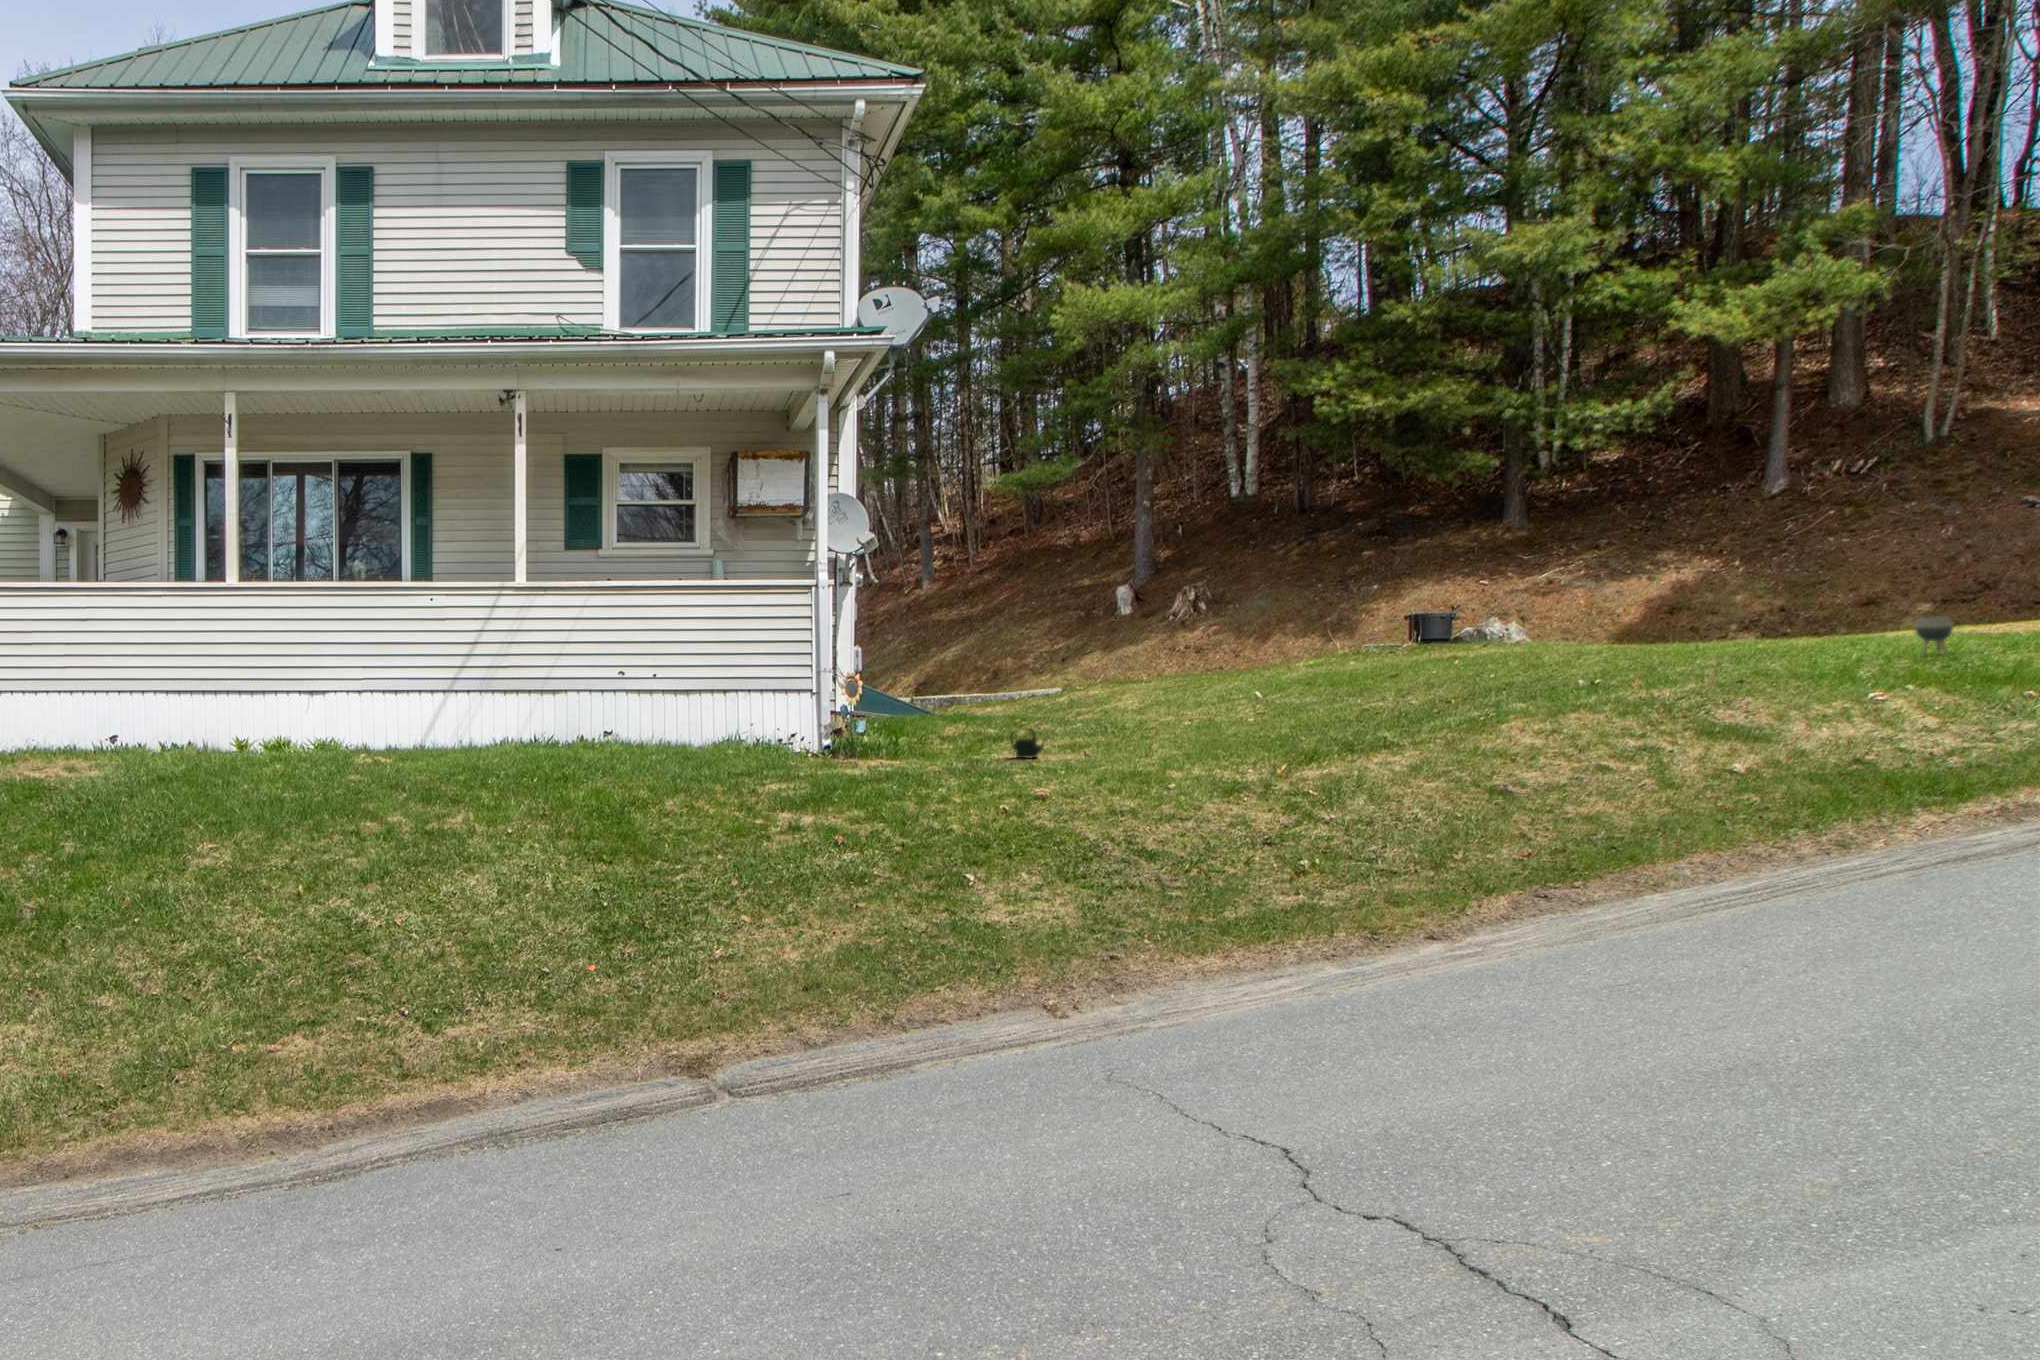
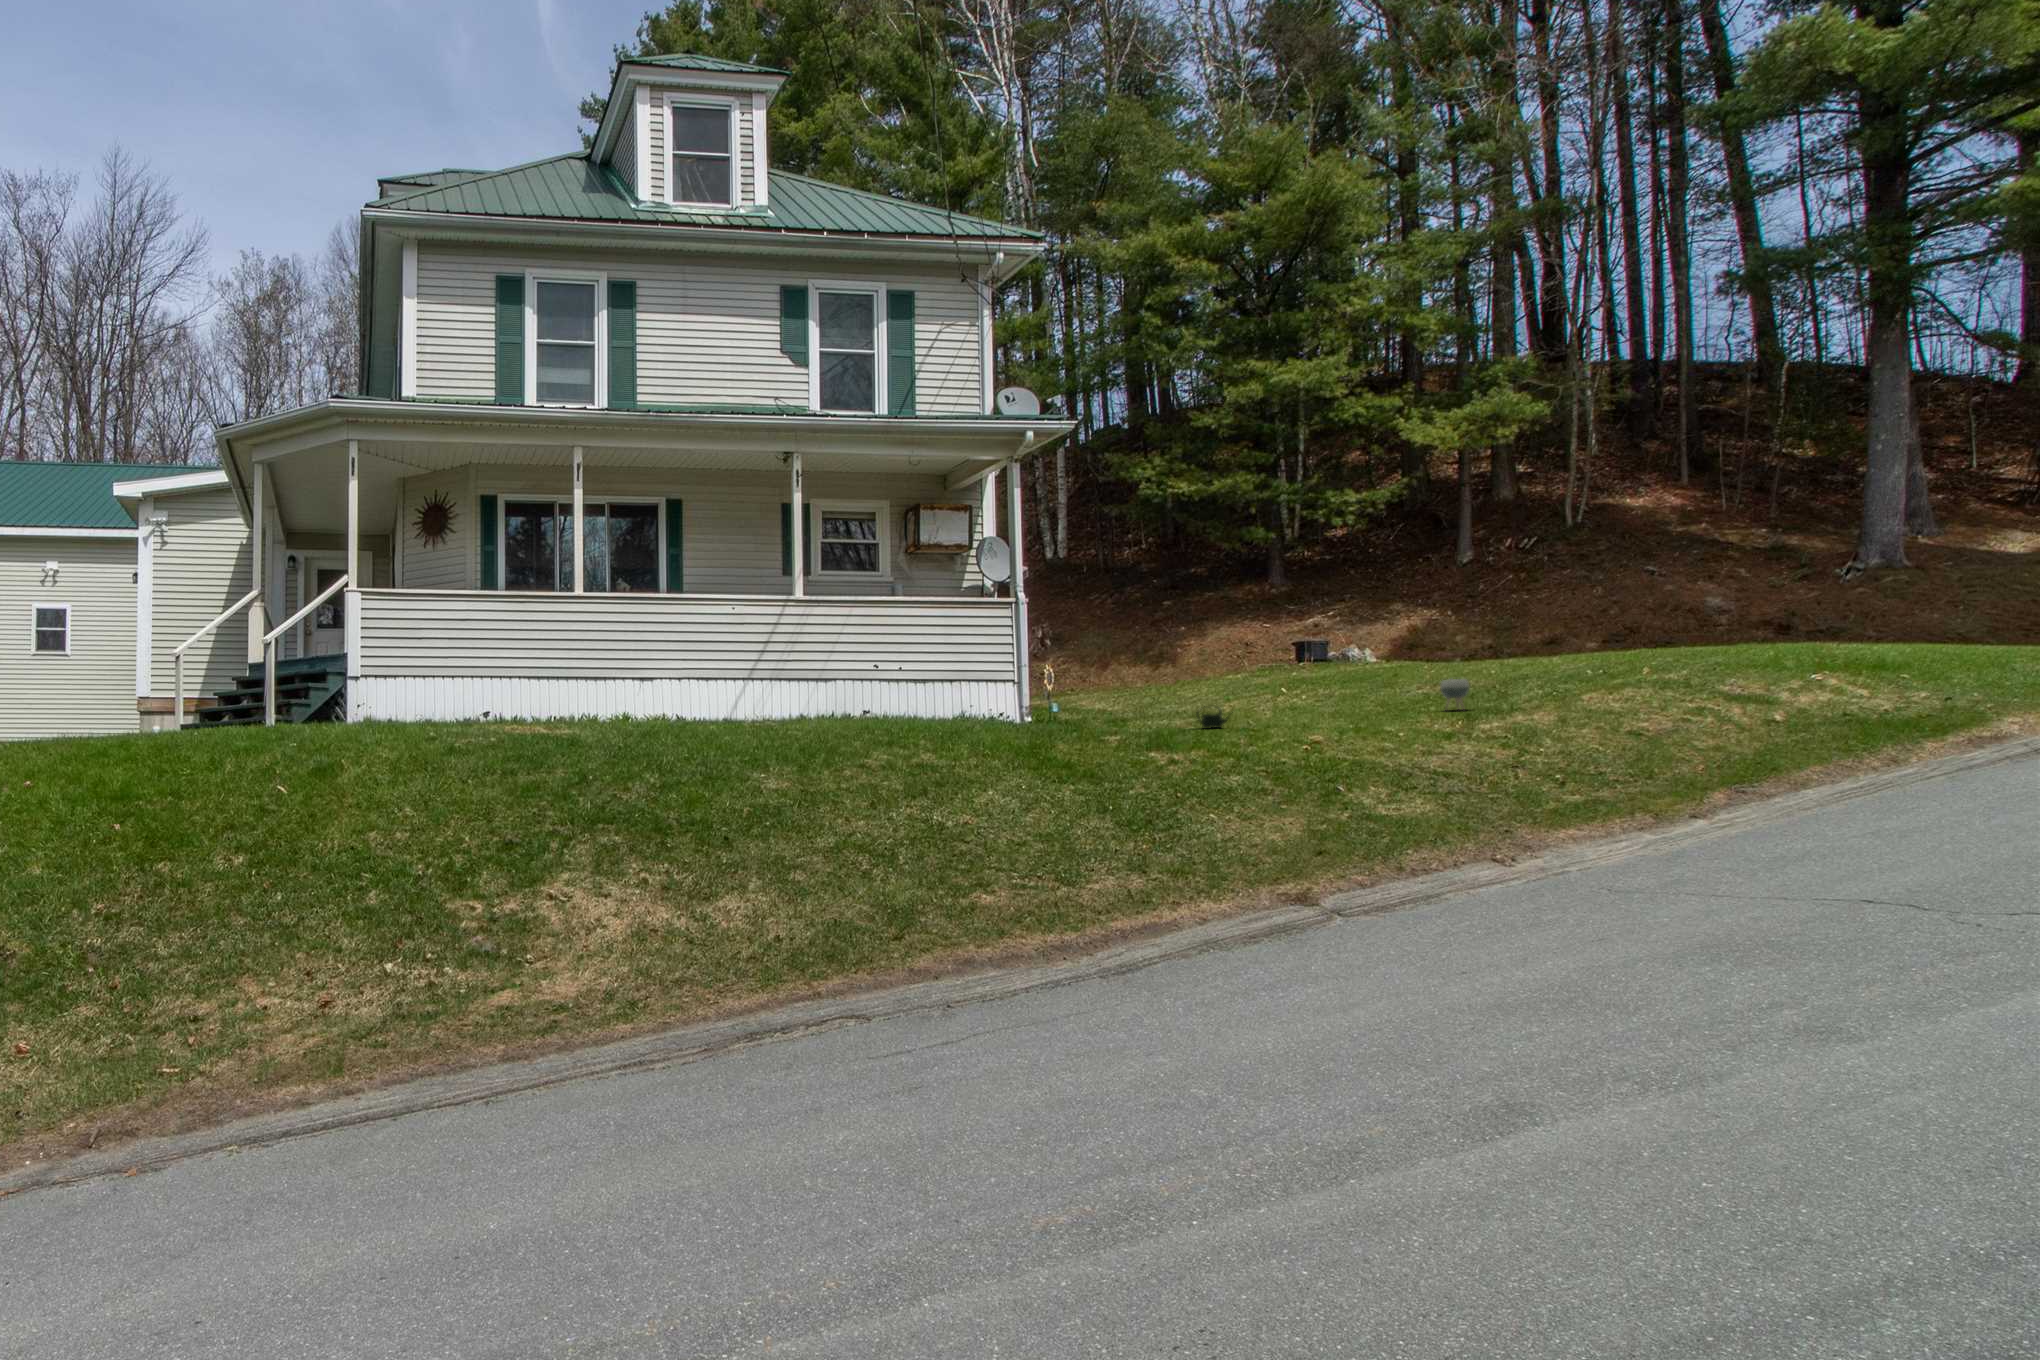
planter: present [1915,616,1953,655] -> present [1440,679,1469,709]

